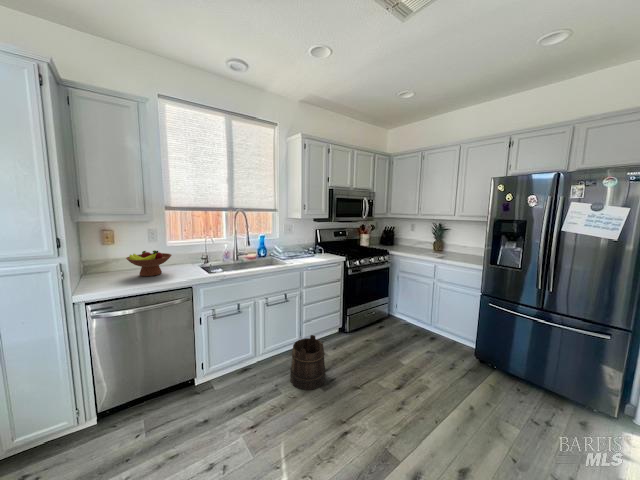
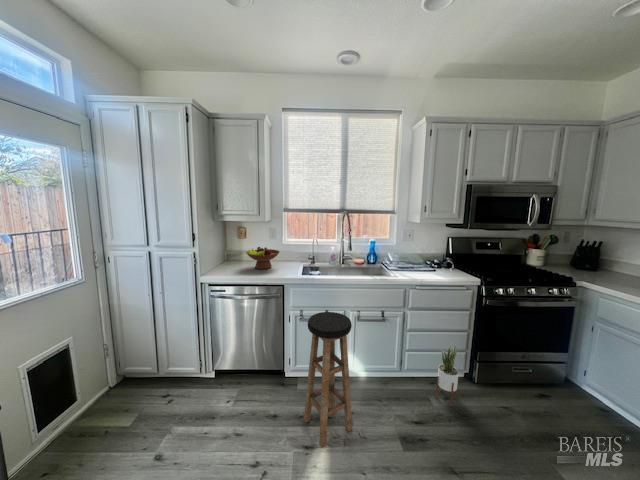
bar stool: none [237,299,283,420] -> present [304,312,352,447]
potted plant: none [328,305,341,351] -> present [436,343,459,406]
bucket: present [290,335,326,390] -> none [369,371,416,443]

